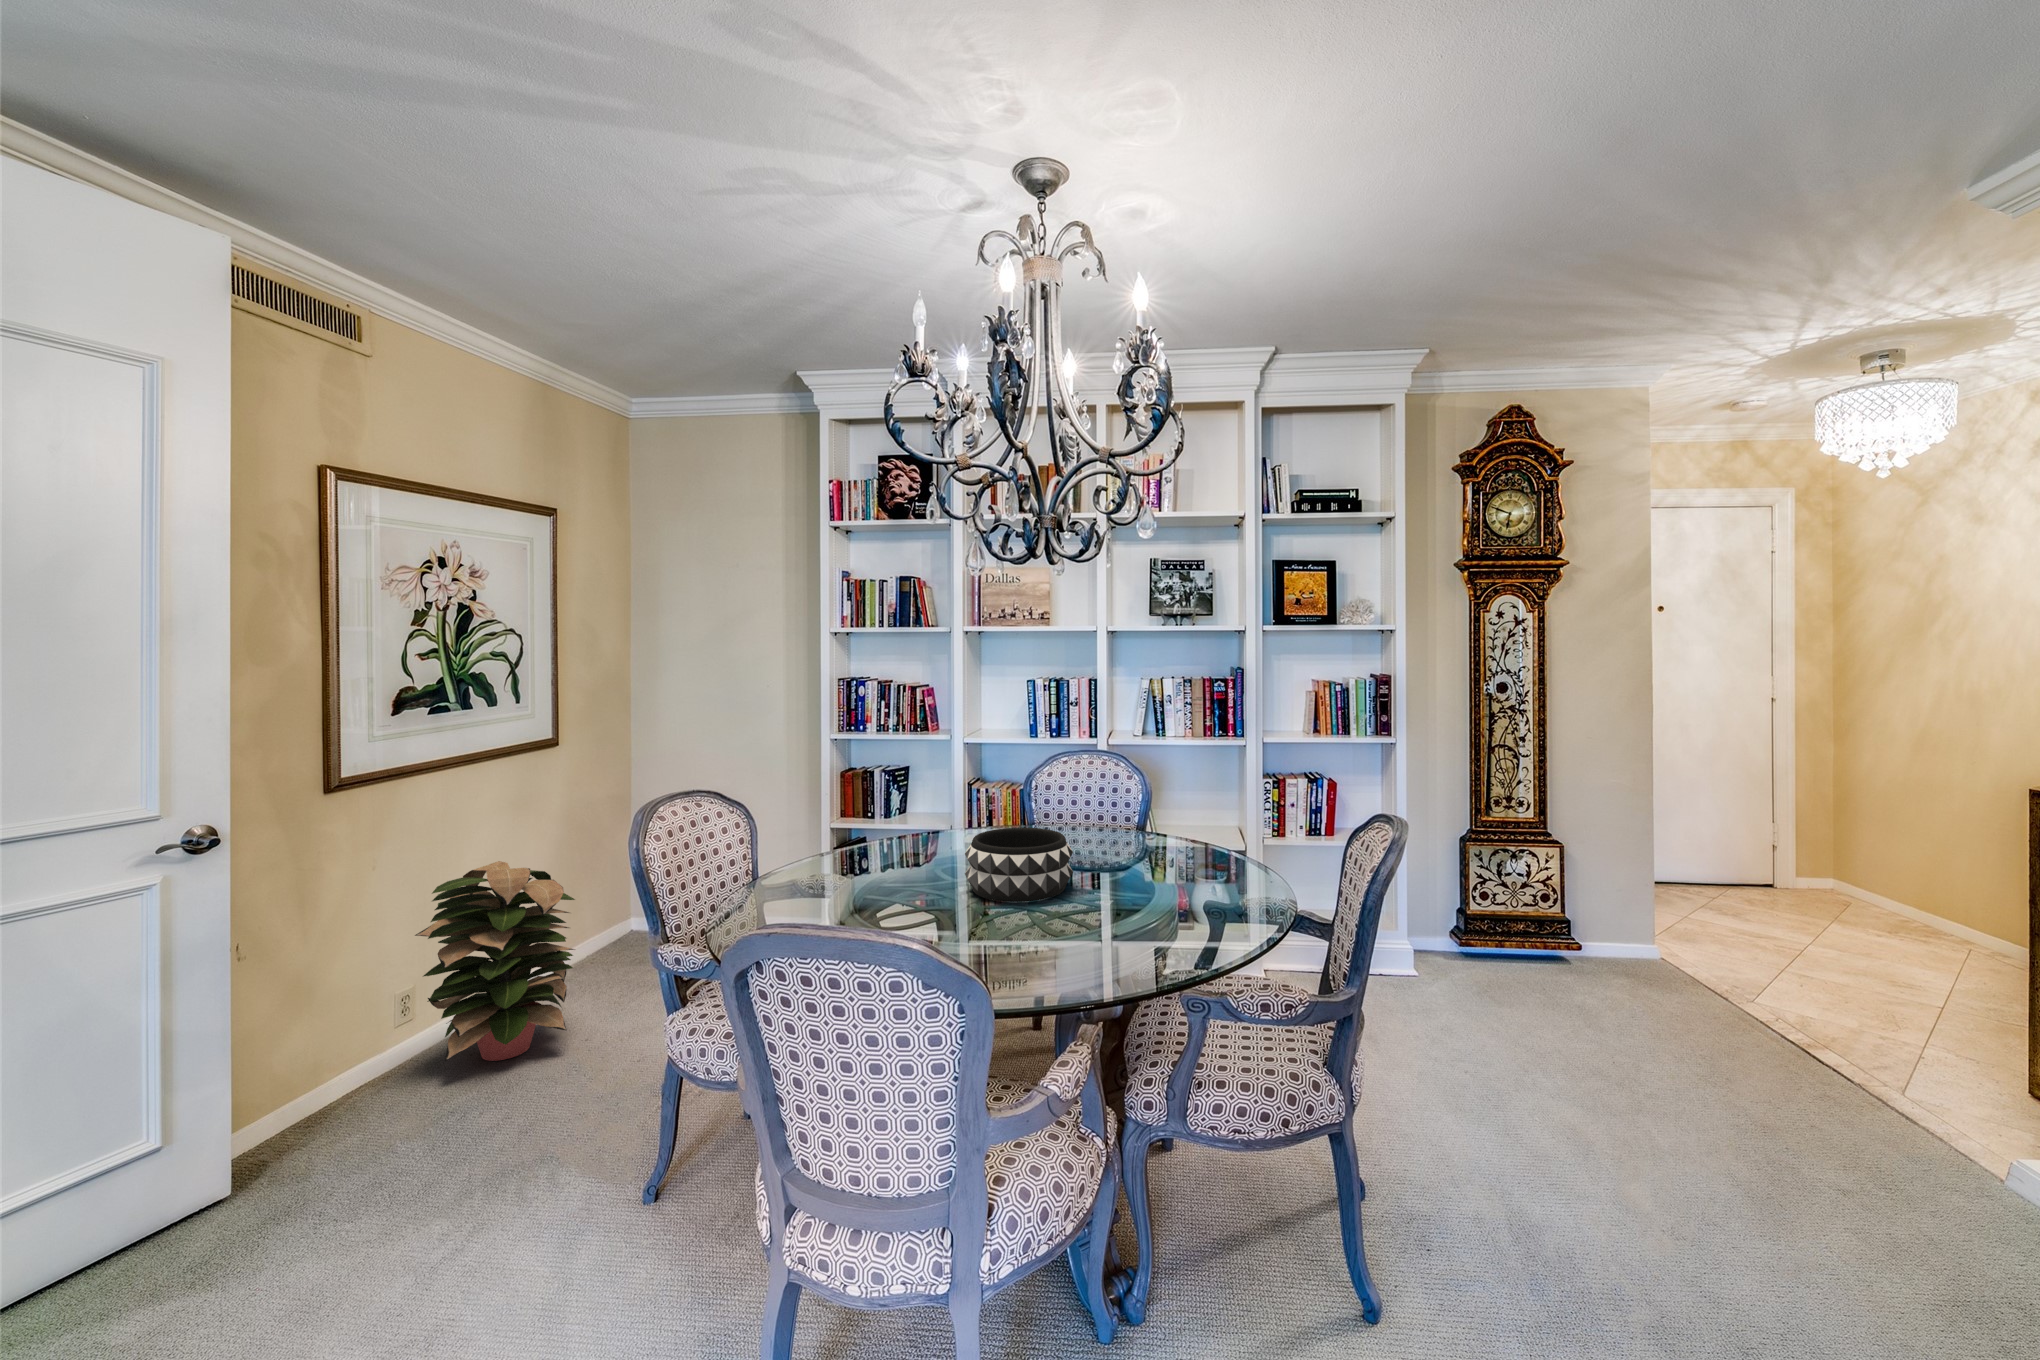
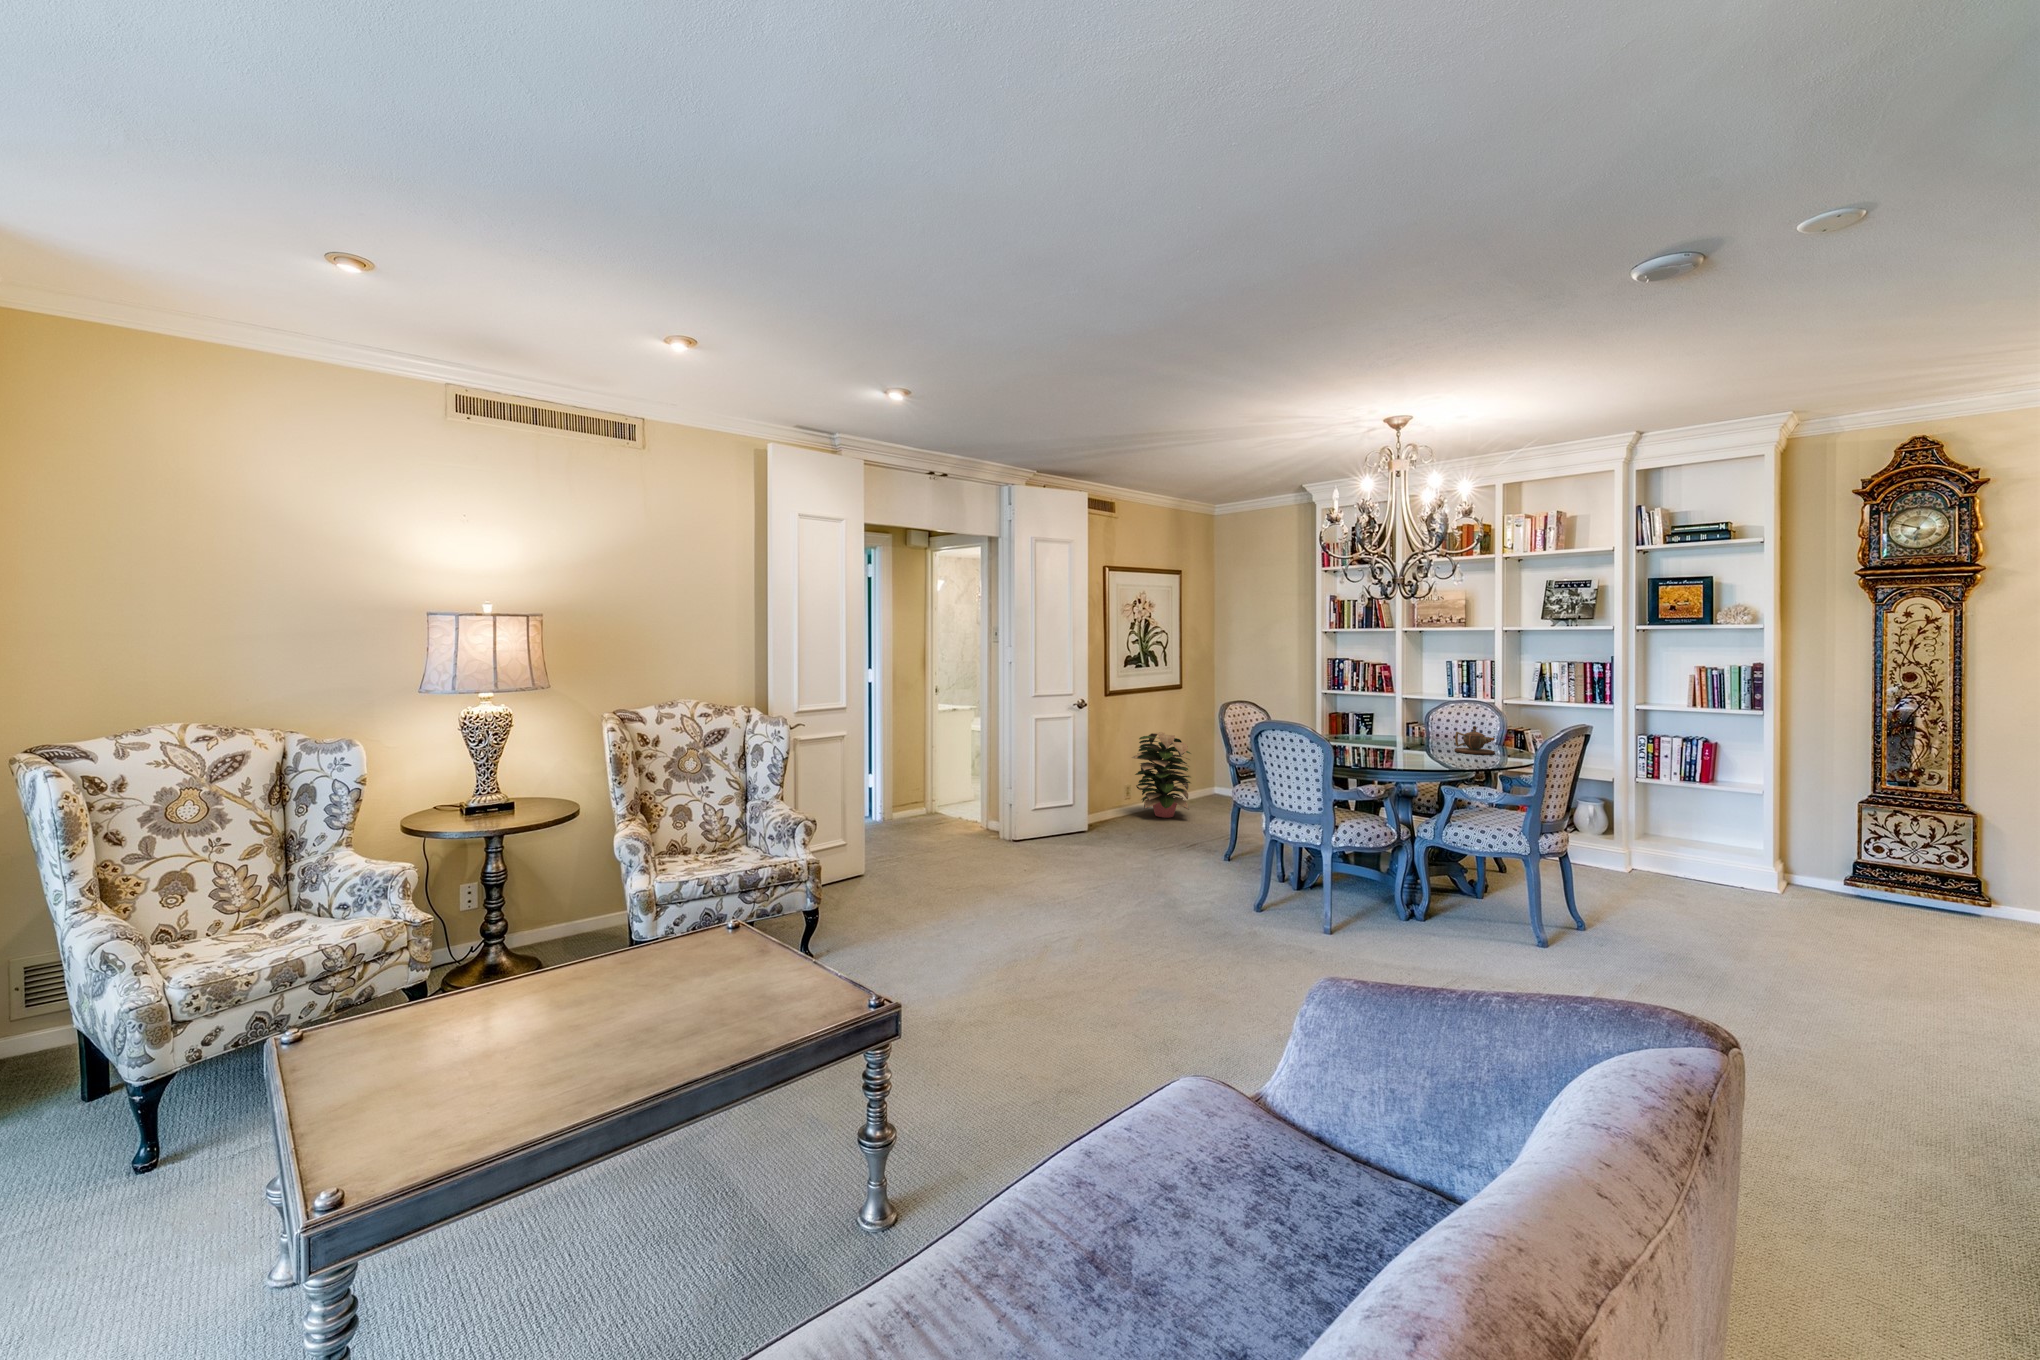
teapot: none [1083,802,1146,856] -> present [1455,726,1495,755]
decorative bowl: present [965,828,1073,902] -> none [1368,728,1428,759]

